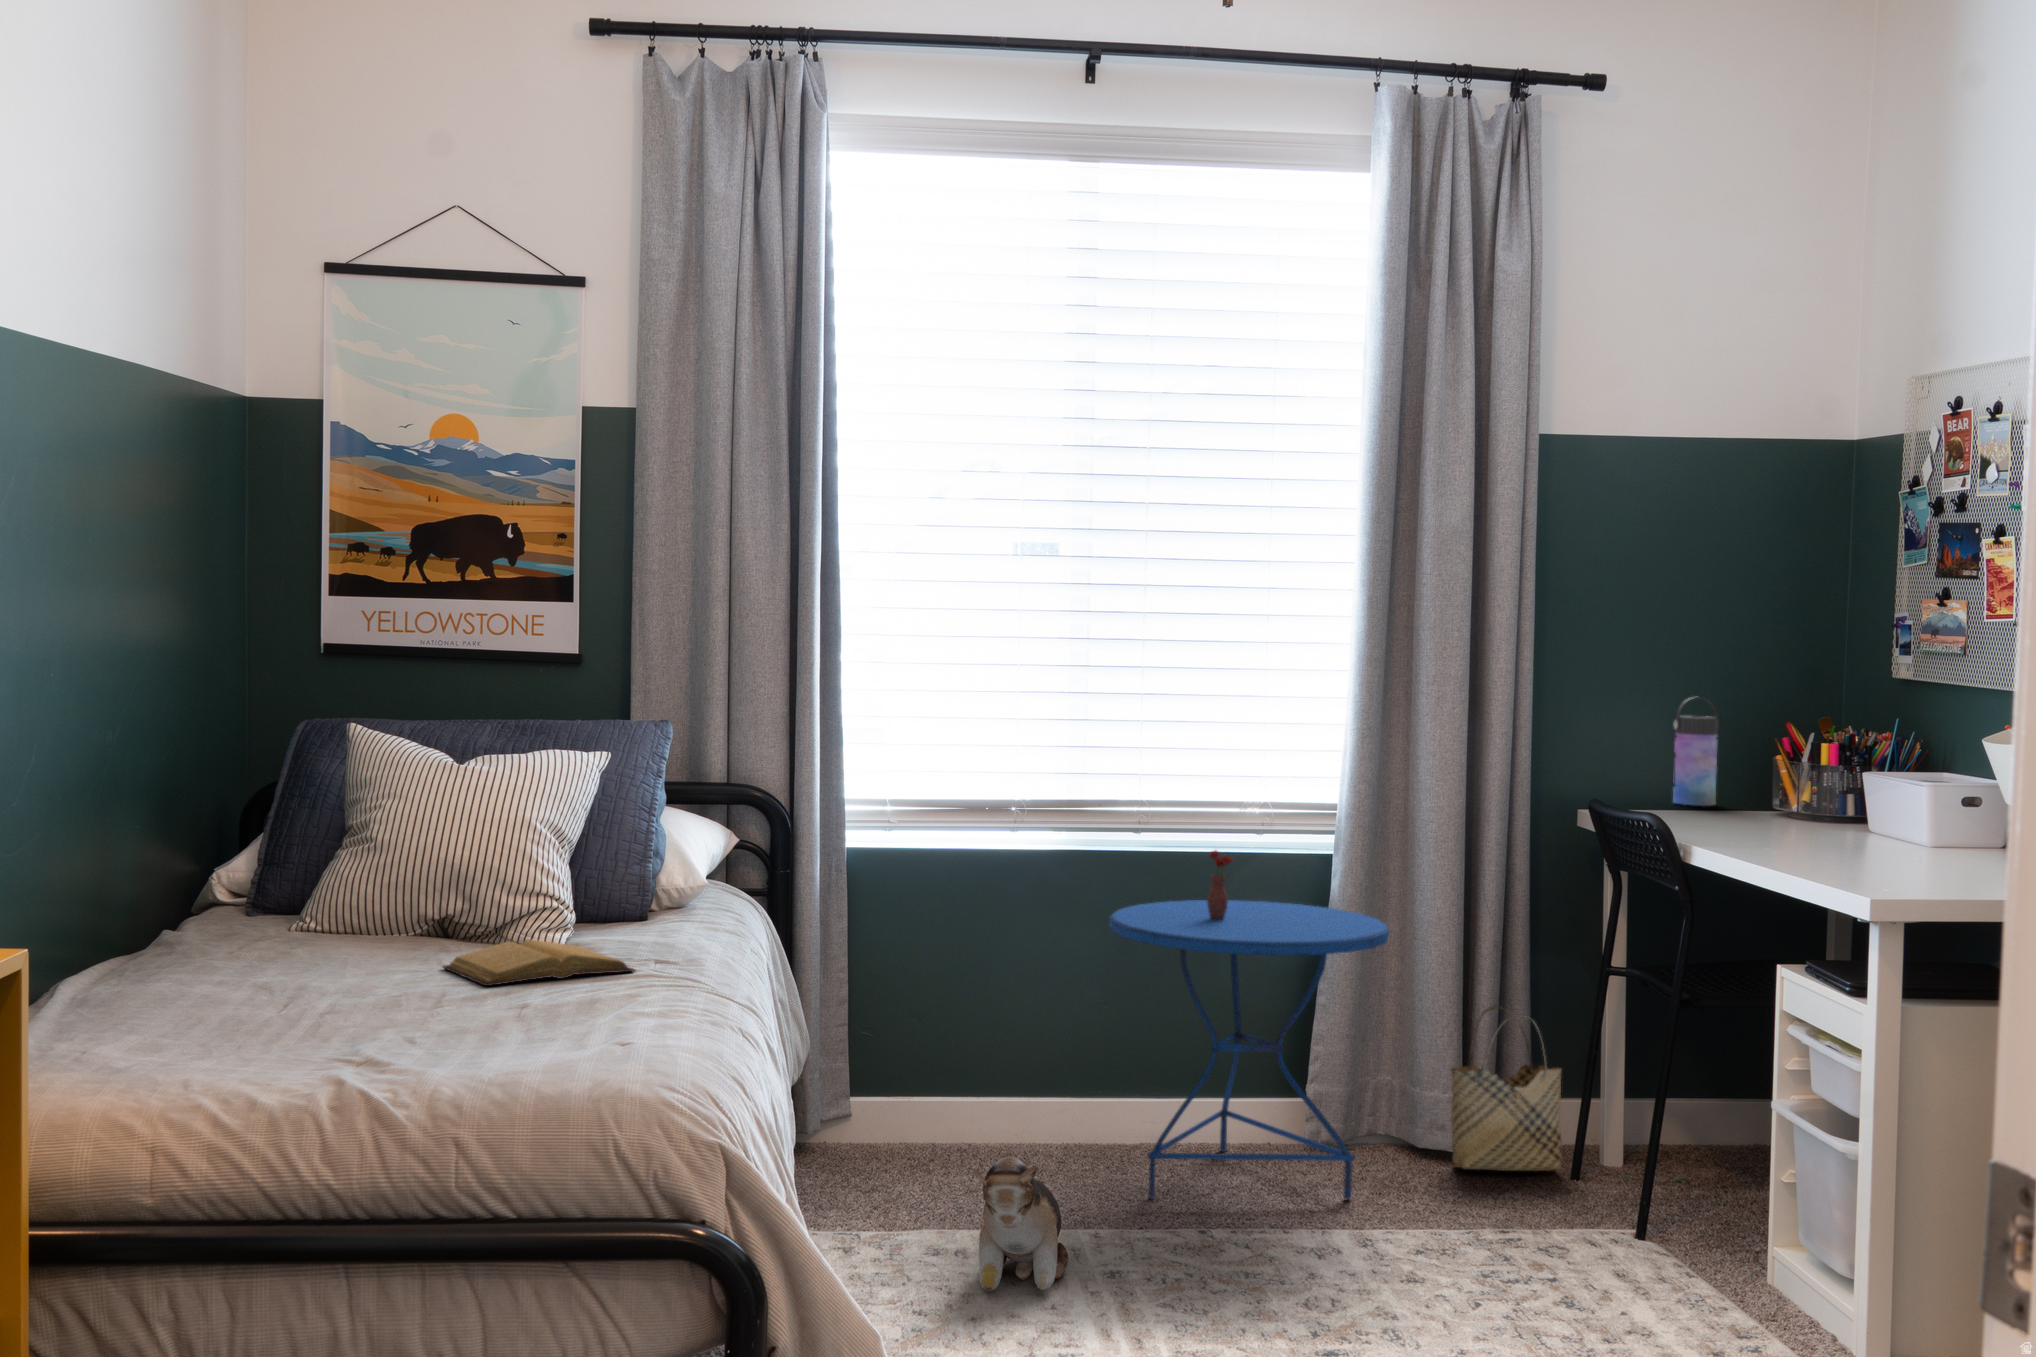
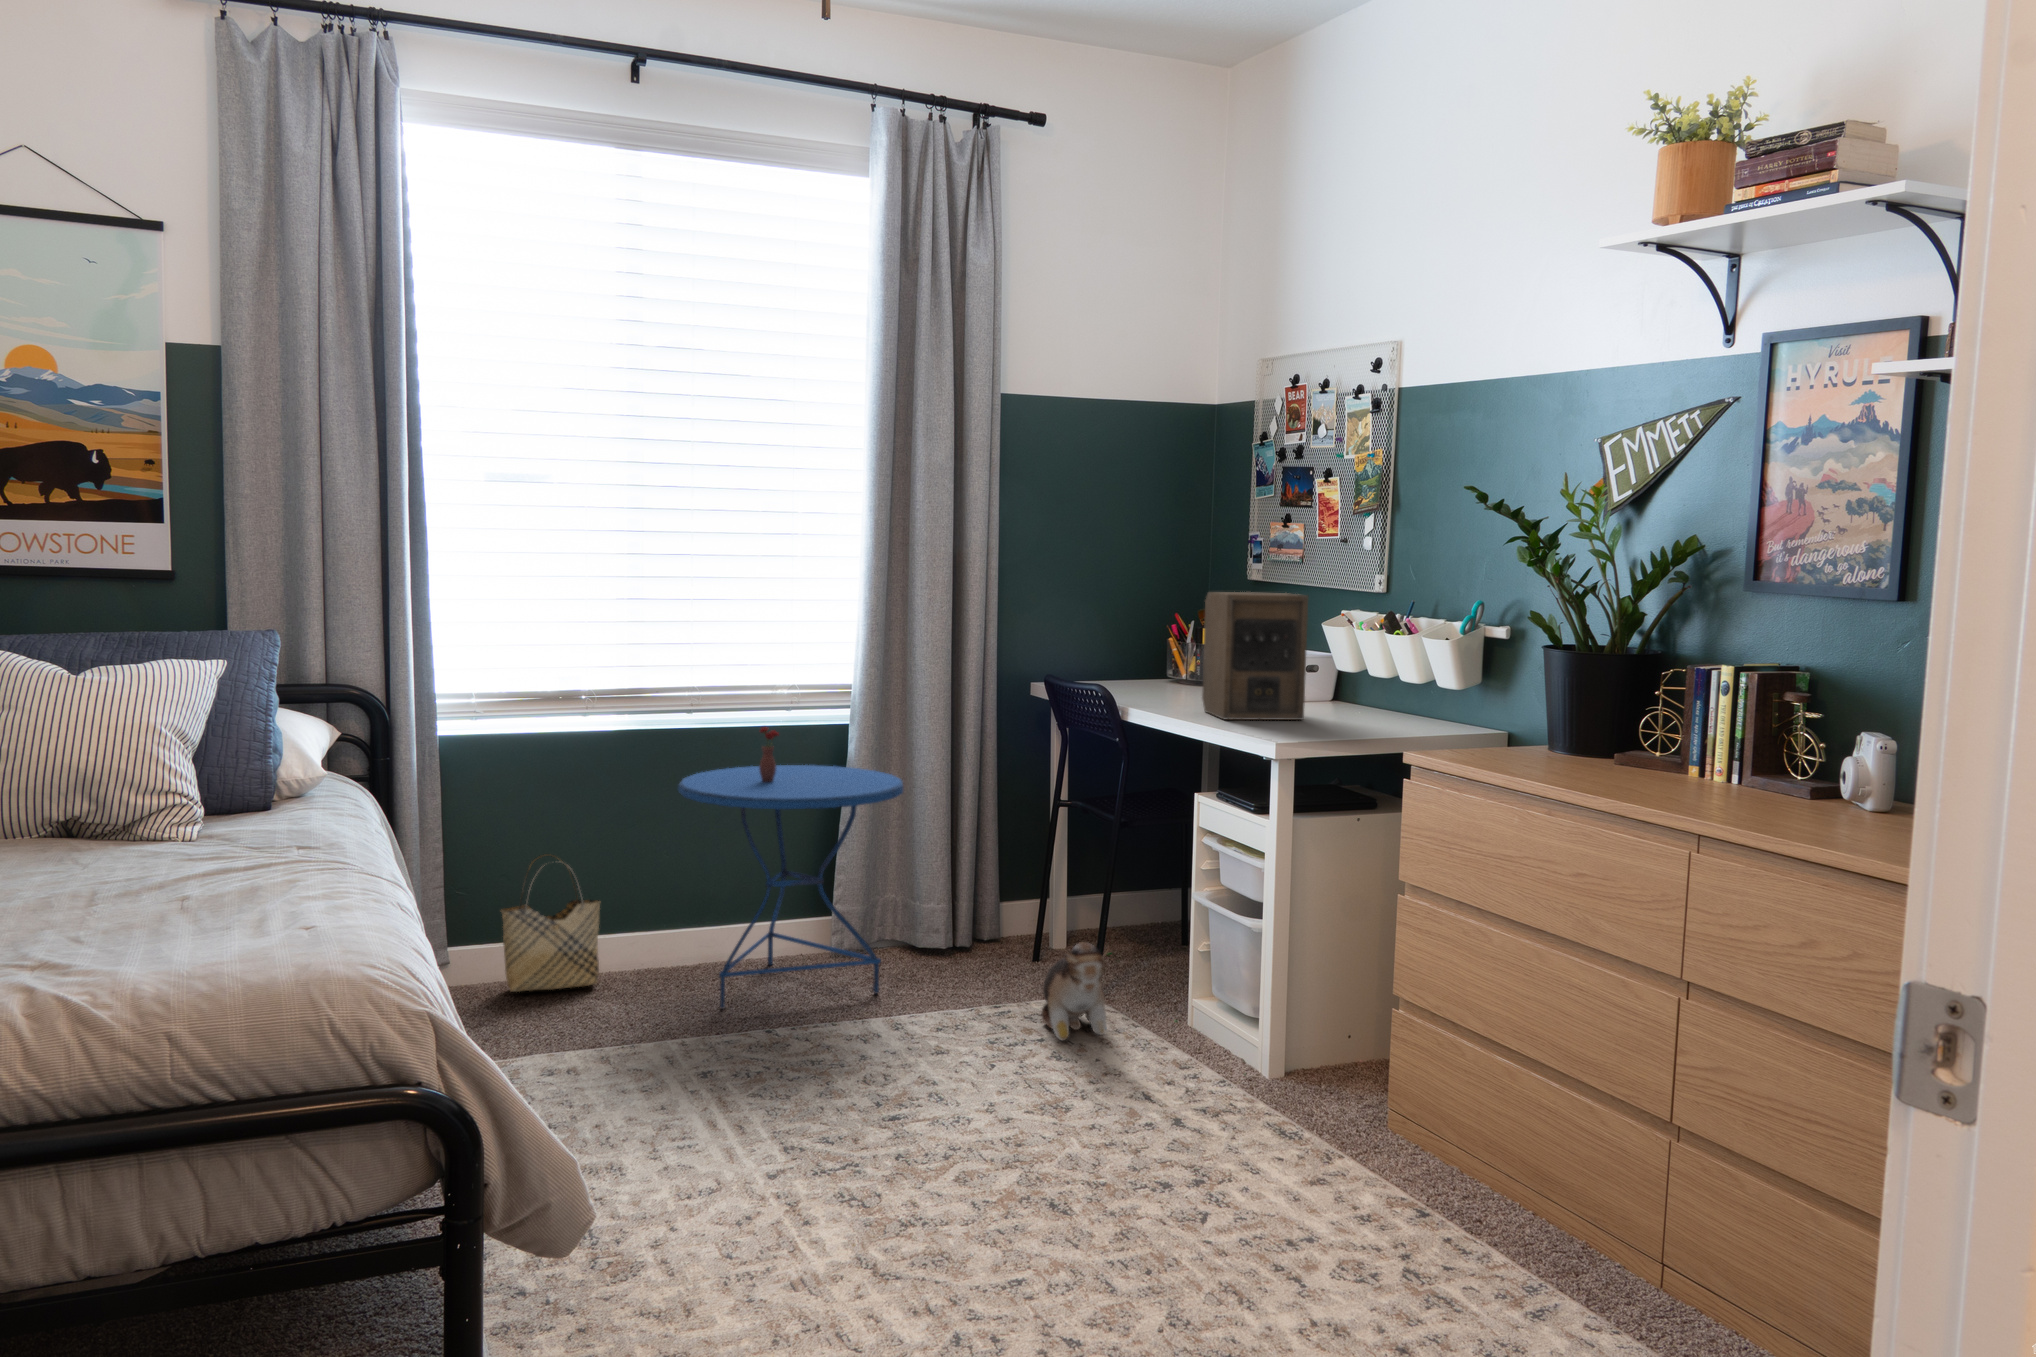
speaker: none [1794,690,1945,870] -> present [1202,592,1308,720]
water bottle: present [1673,698,1719,806] -> none [1096,596,1129,677]
book: present [443,940,635,986] -> none [82,838,283,885]
woven basket: present [1451,1006,1562,1171] -> present [501,854,600,992]
plush toy: present [972,1156,1068,1291] -> present [1041,942,1108,1040]

